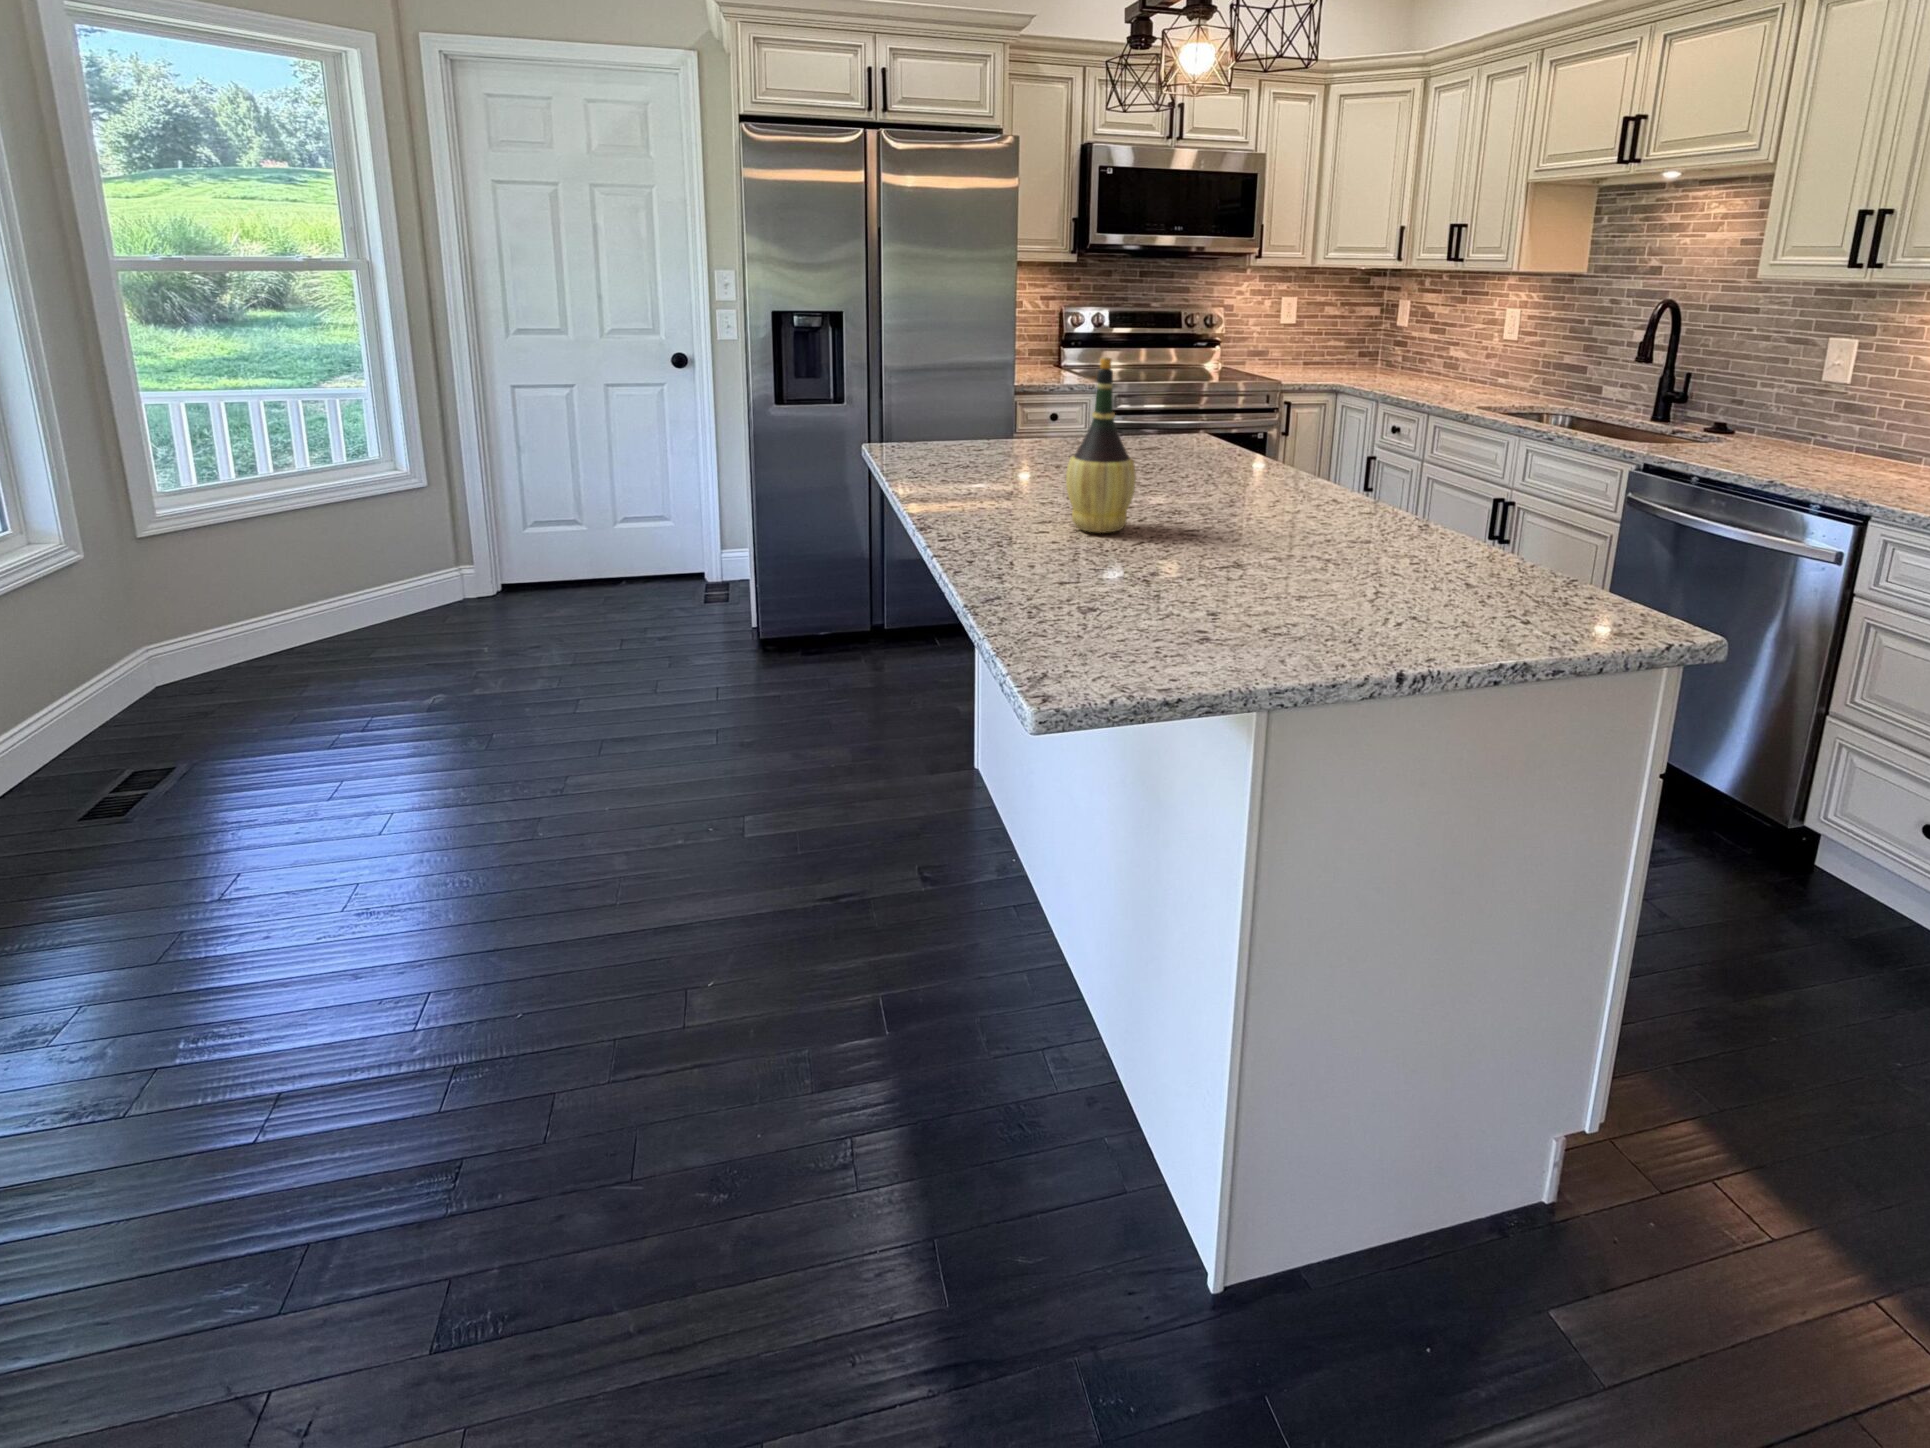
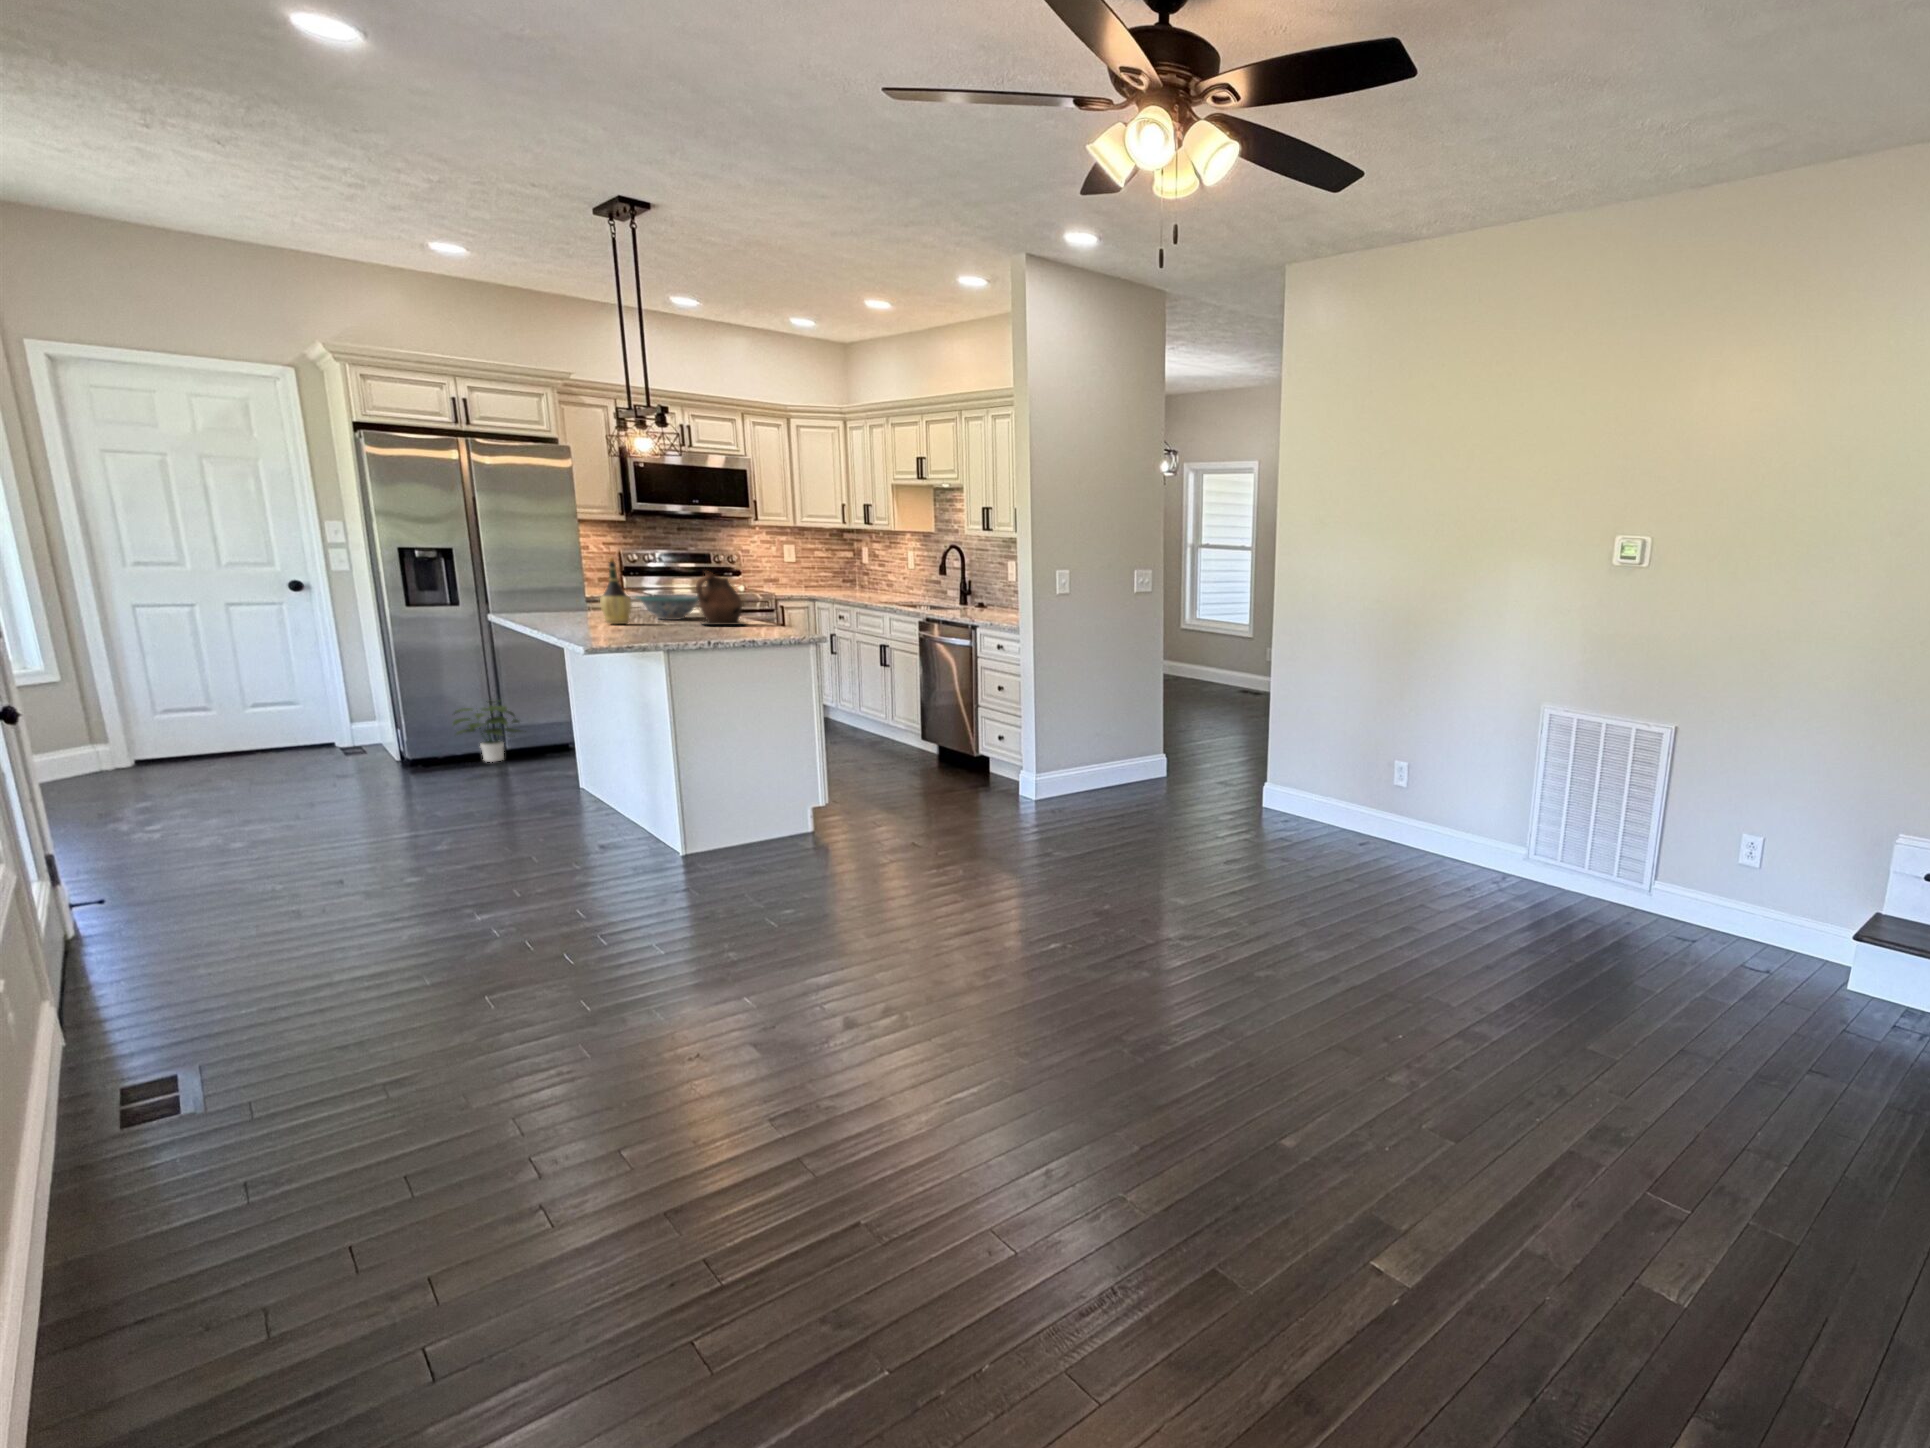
ceramic pitcher: none [1283,397,1419,560] -> present [696,571,745,626]
decorative bowl: none [1129,430,1267,498] -> present [637,595,699,620]
potted plant: none [815,554,913,656] -> present [453,700,520,762]

